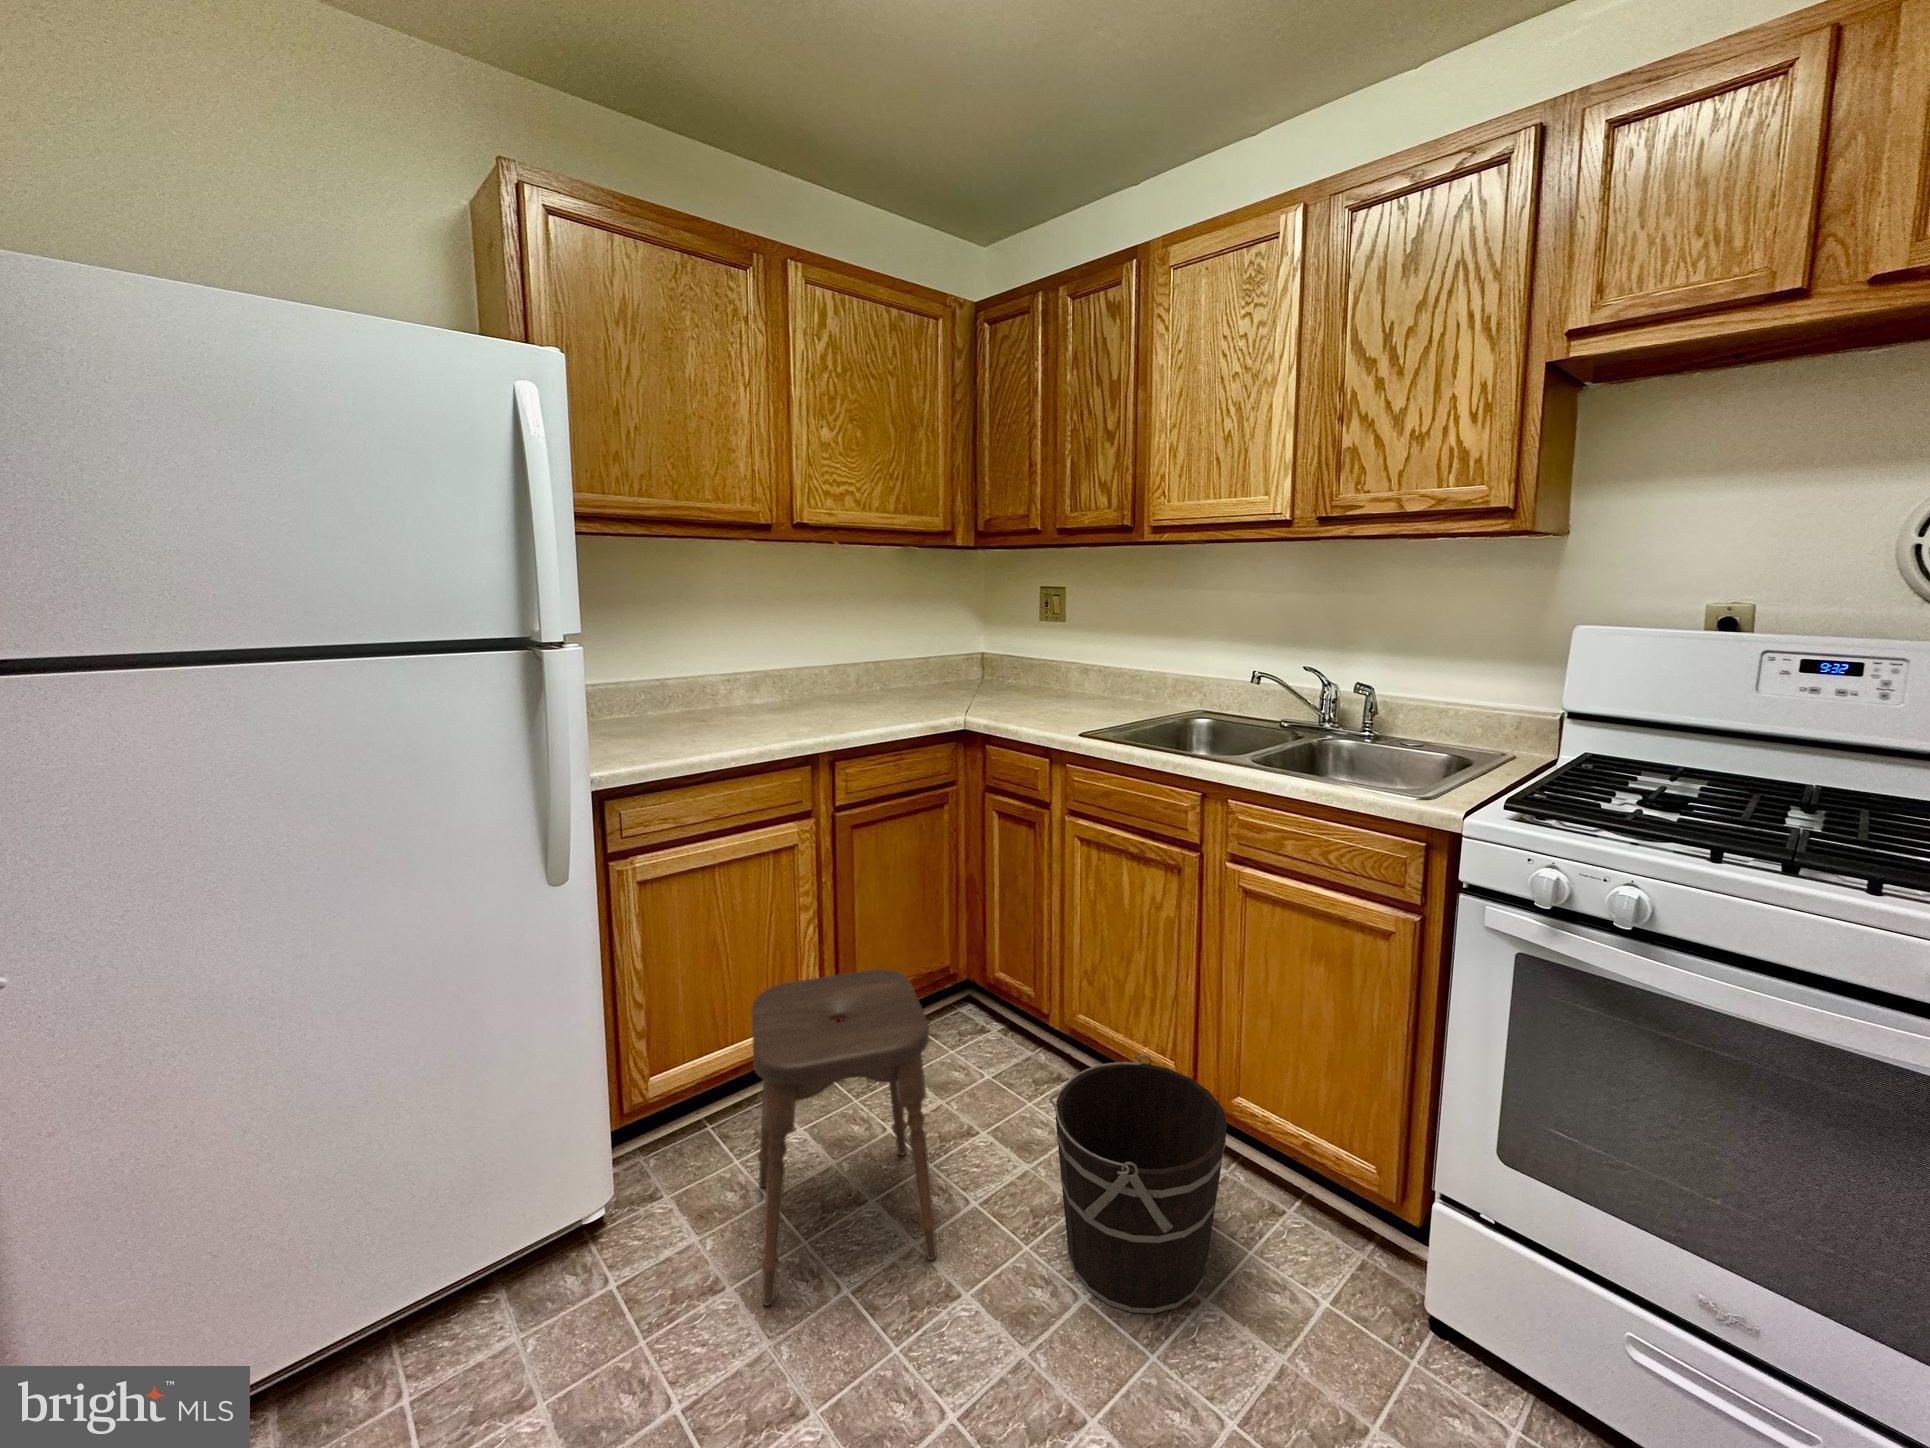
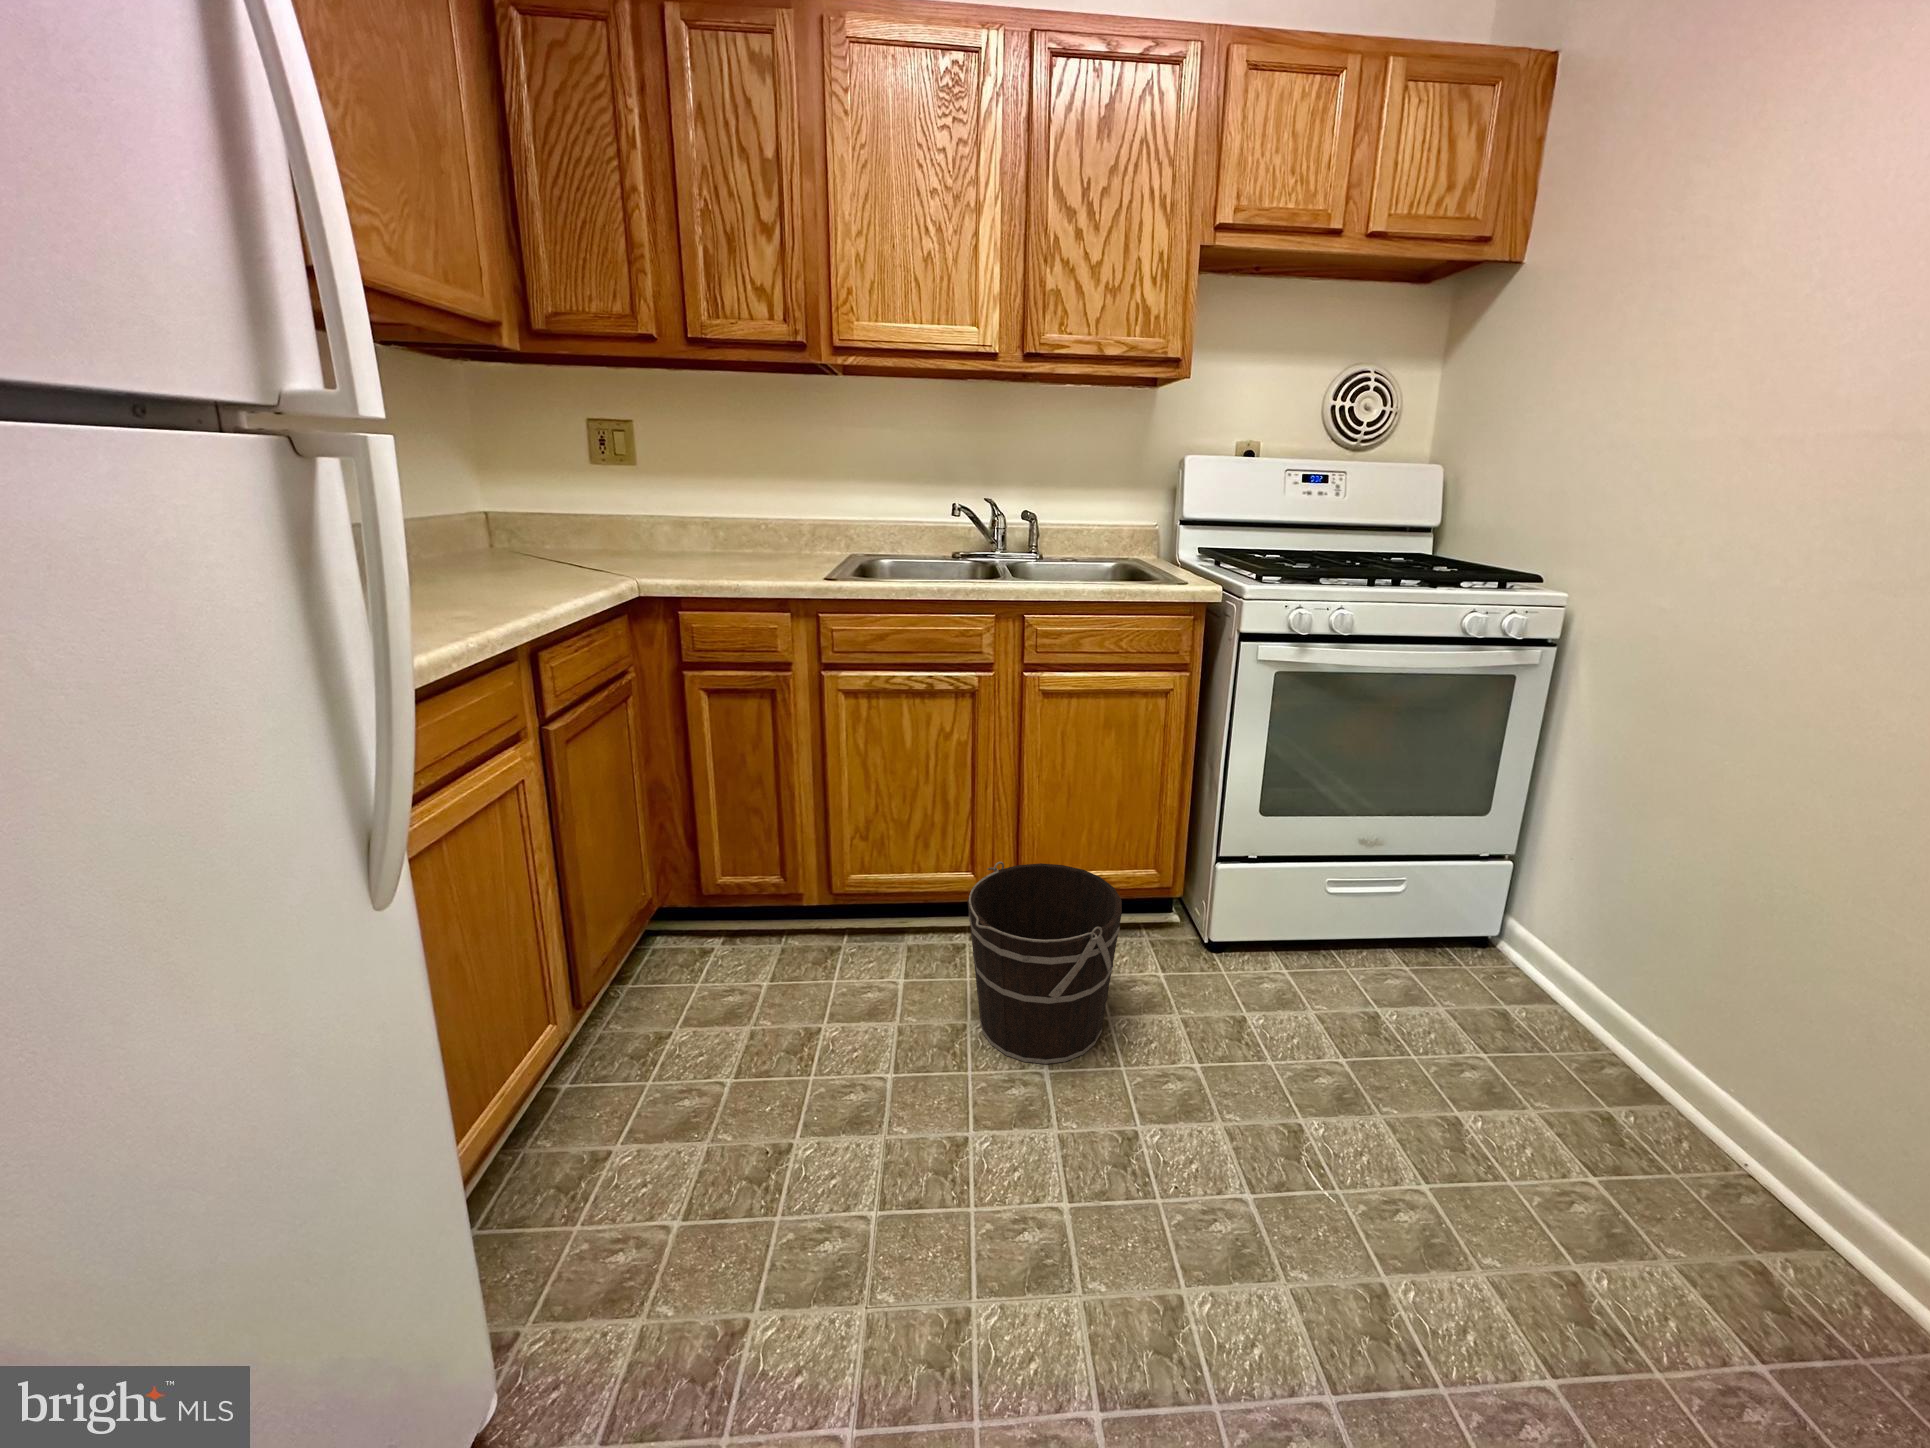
stool: present [752,969,937,1305] -> none [636,881,917,1292]

